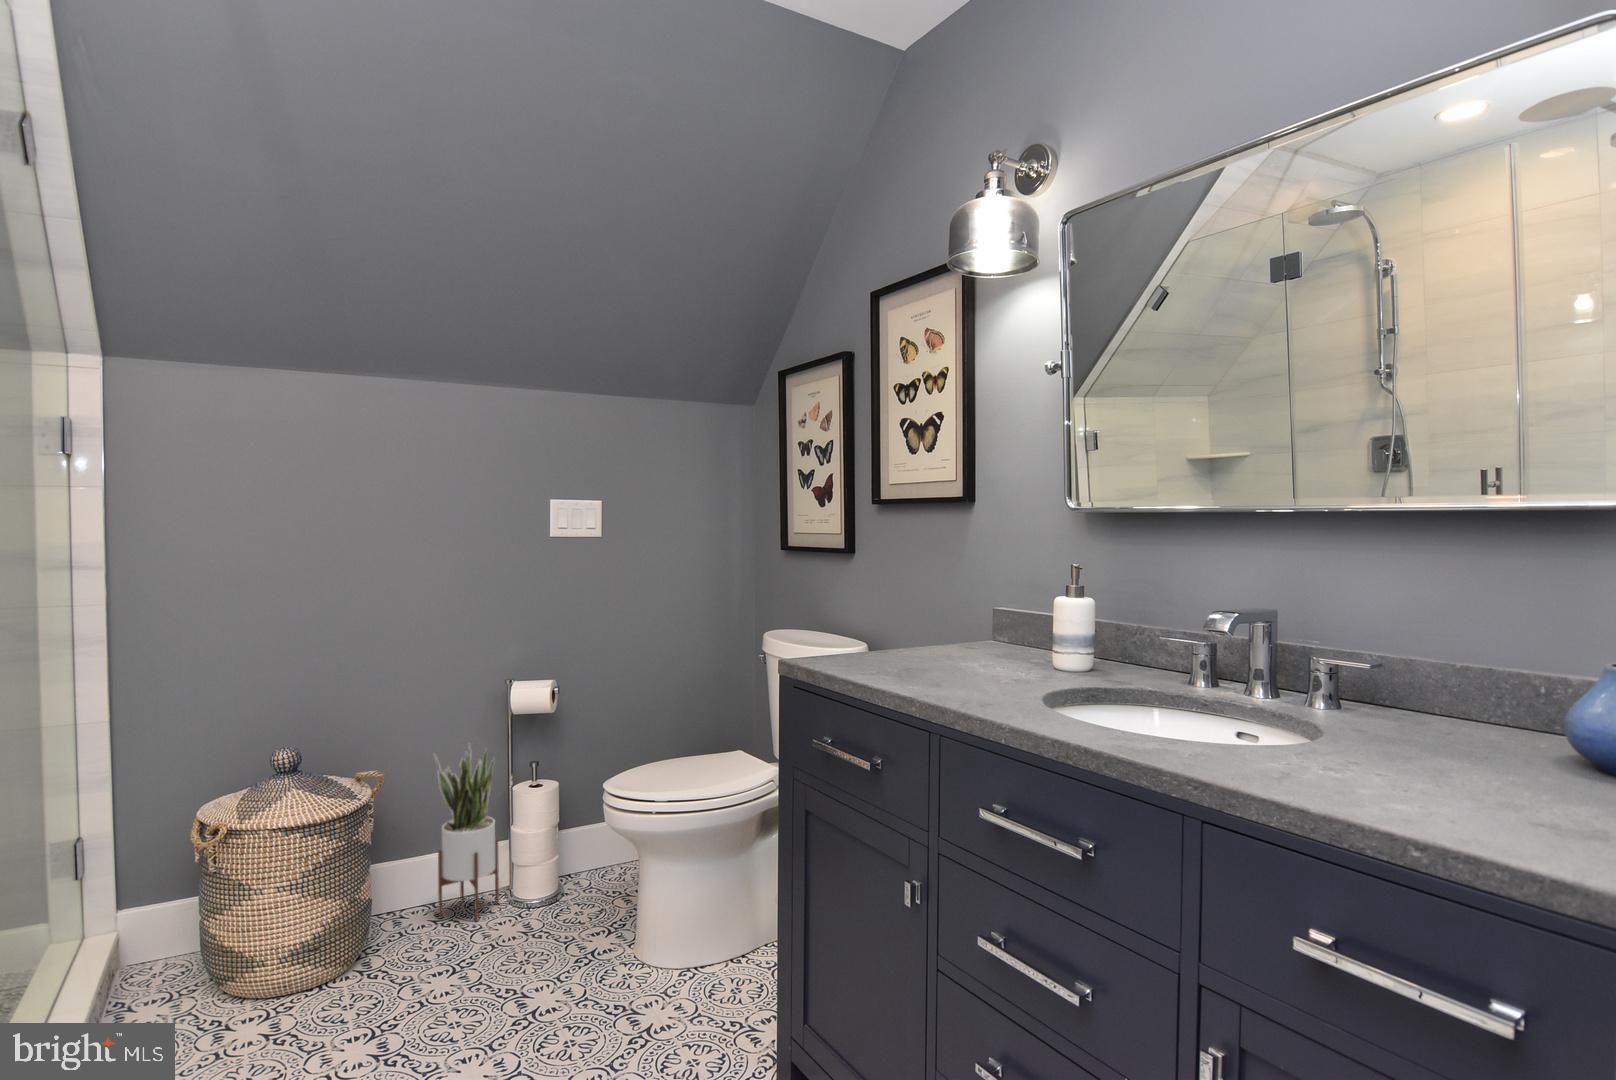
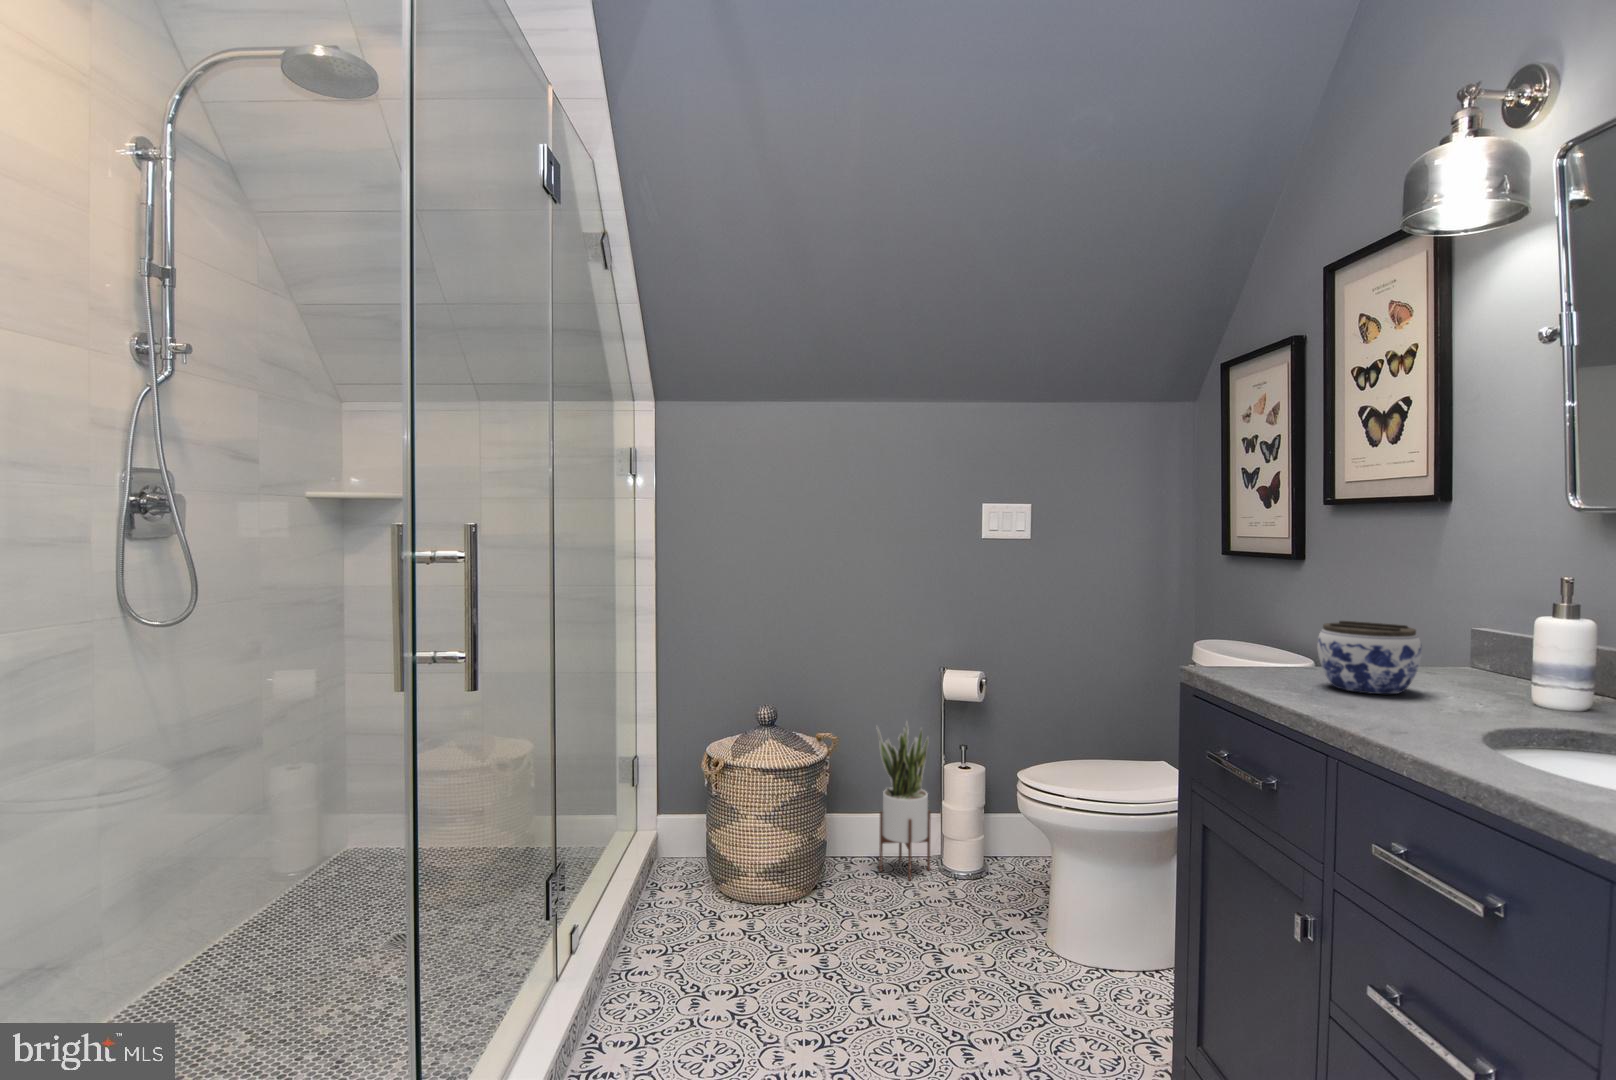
jar: none [901,607,980,671] -> present [1317,621,1422,694]

